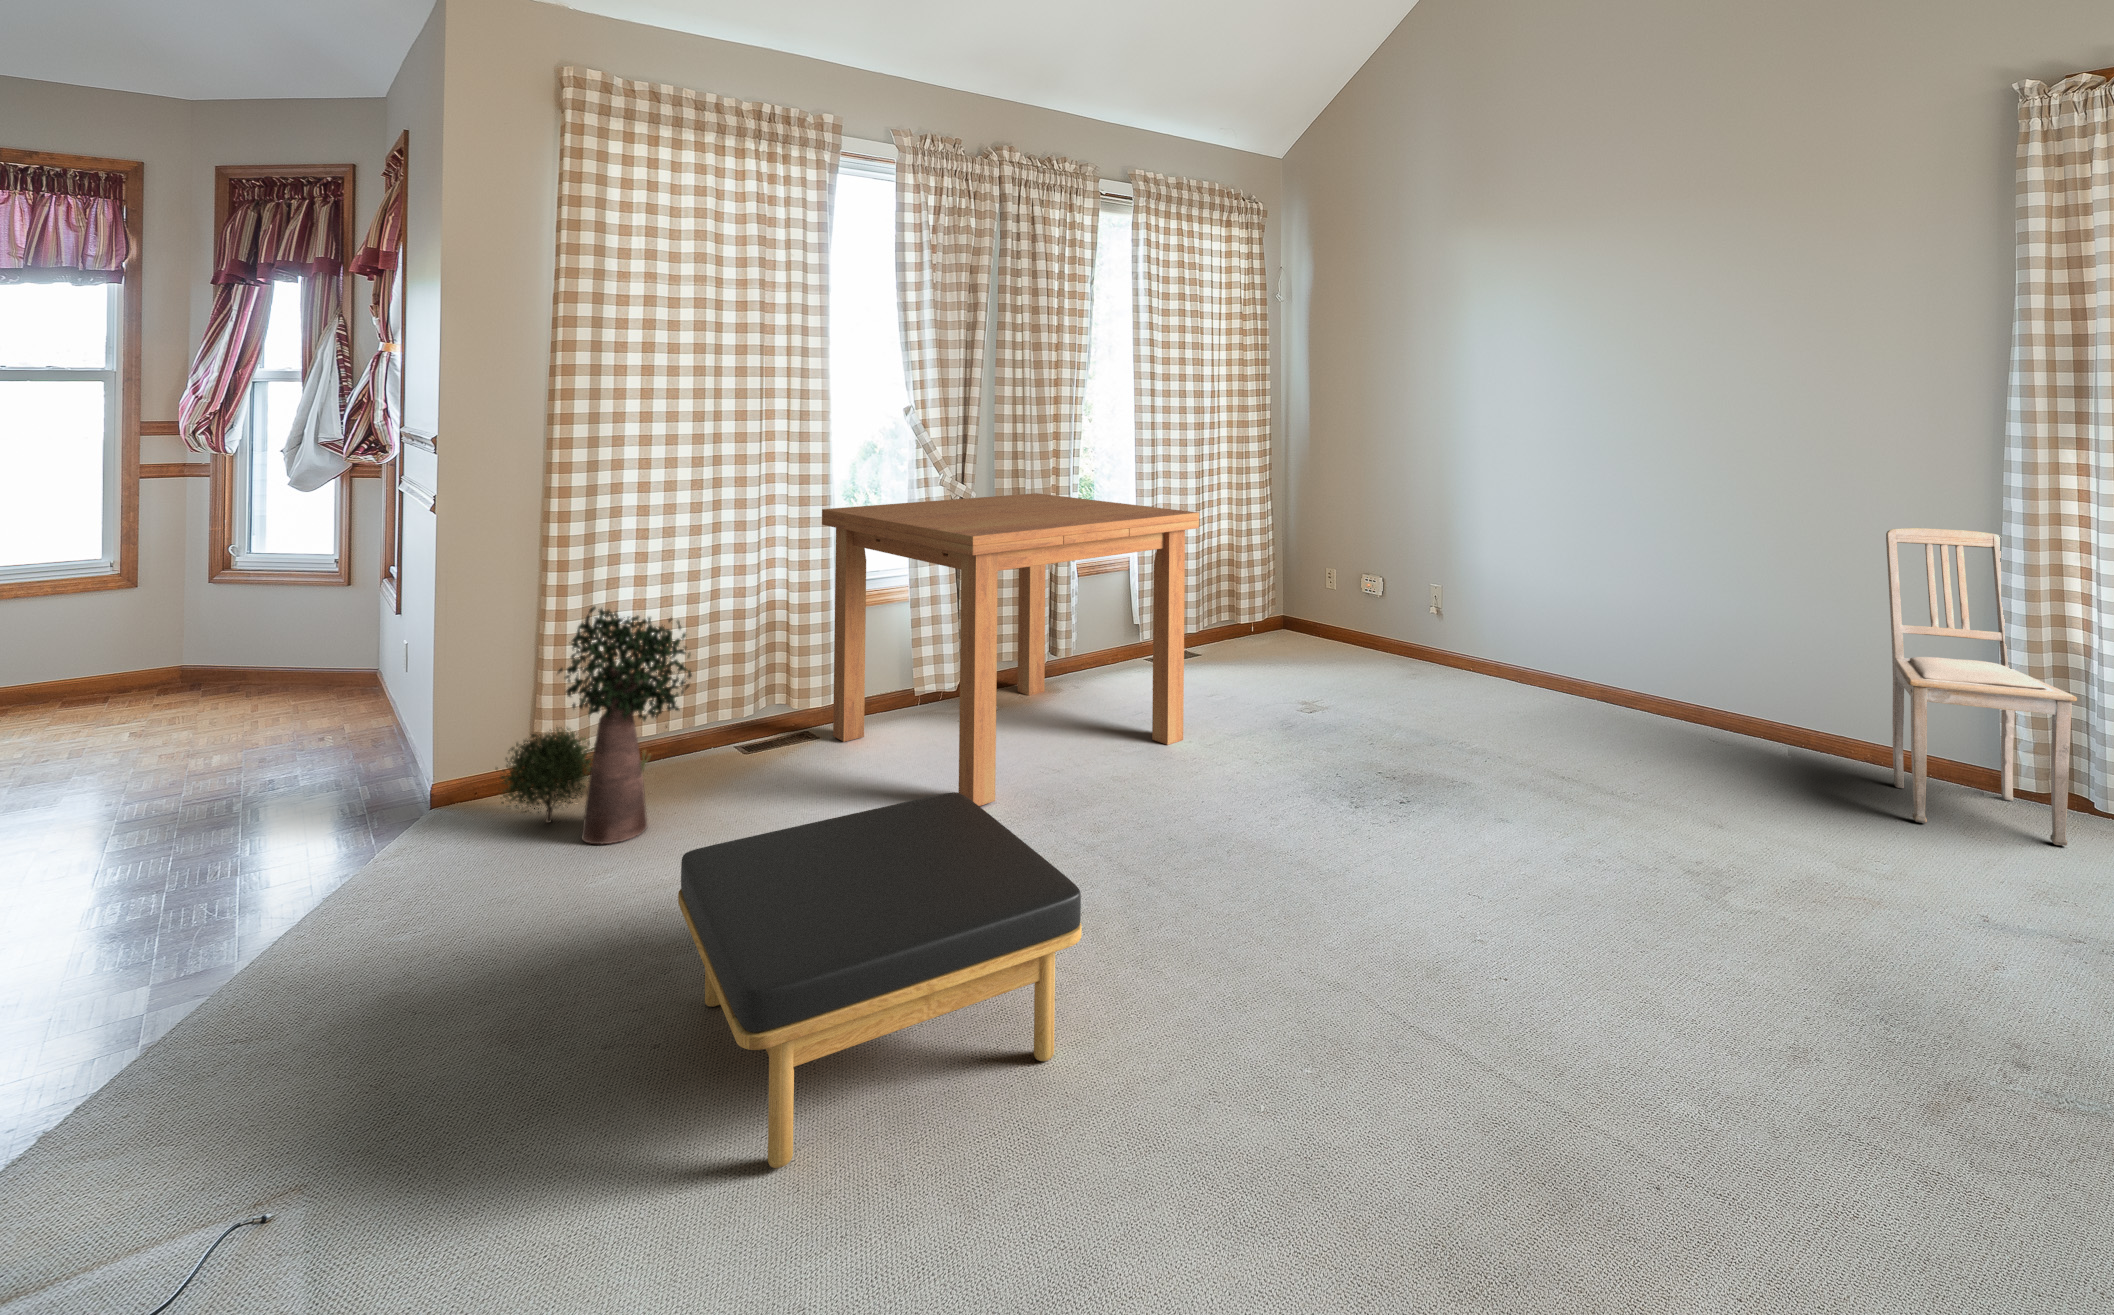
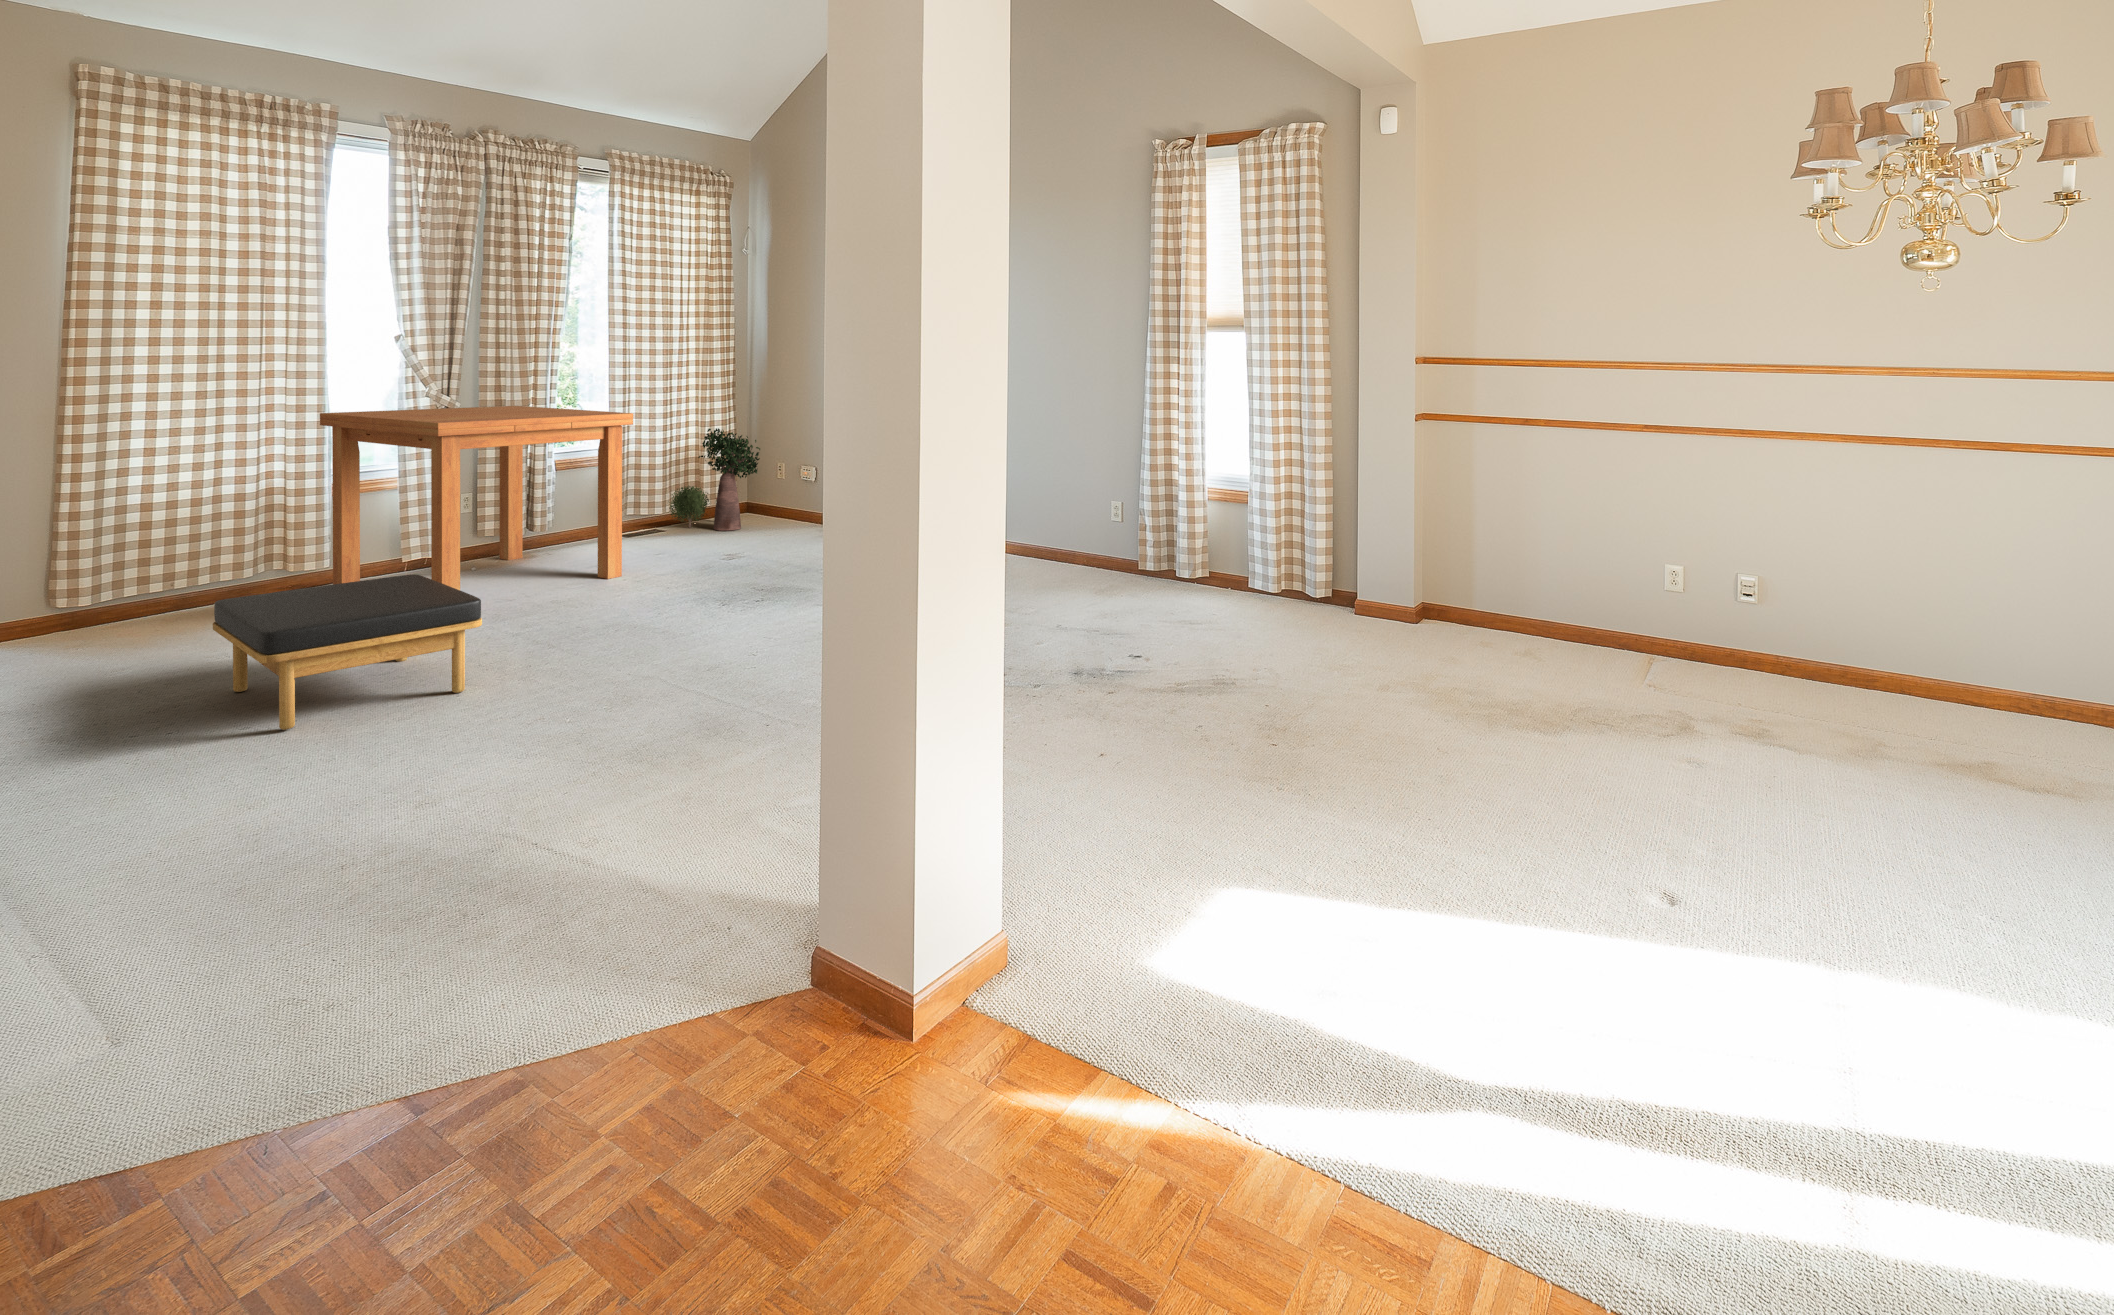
dining chair: present [1886,528,2077,846] -> none [1066,416,1146,590]
potted plant: present [496,607,692,844] -> present [669,428,760,531]

